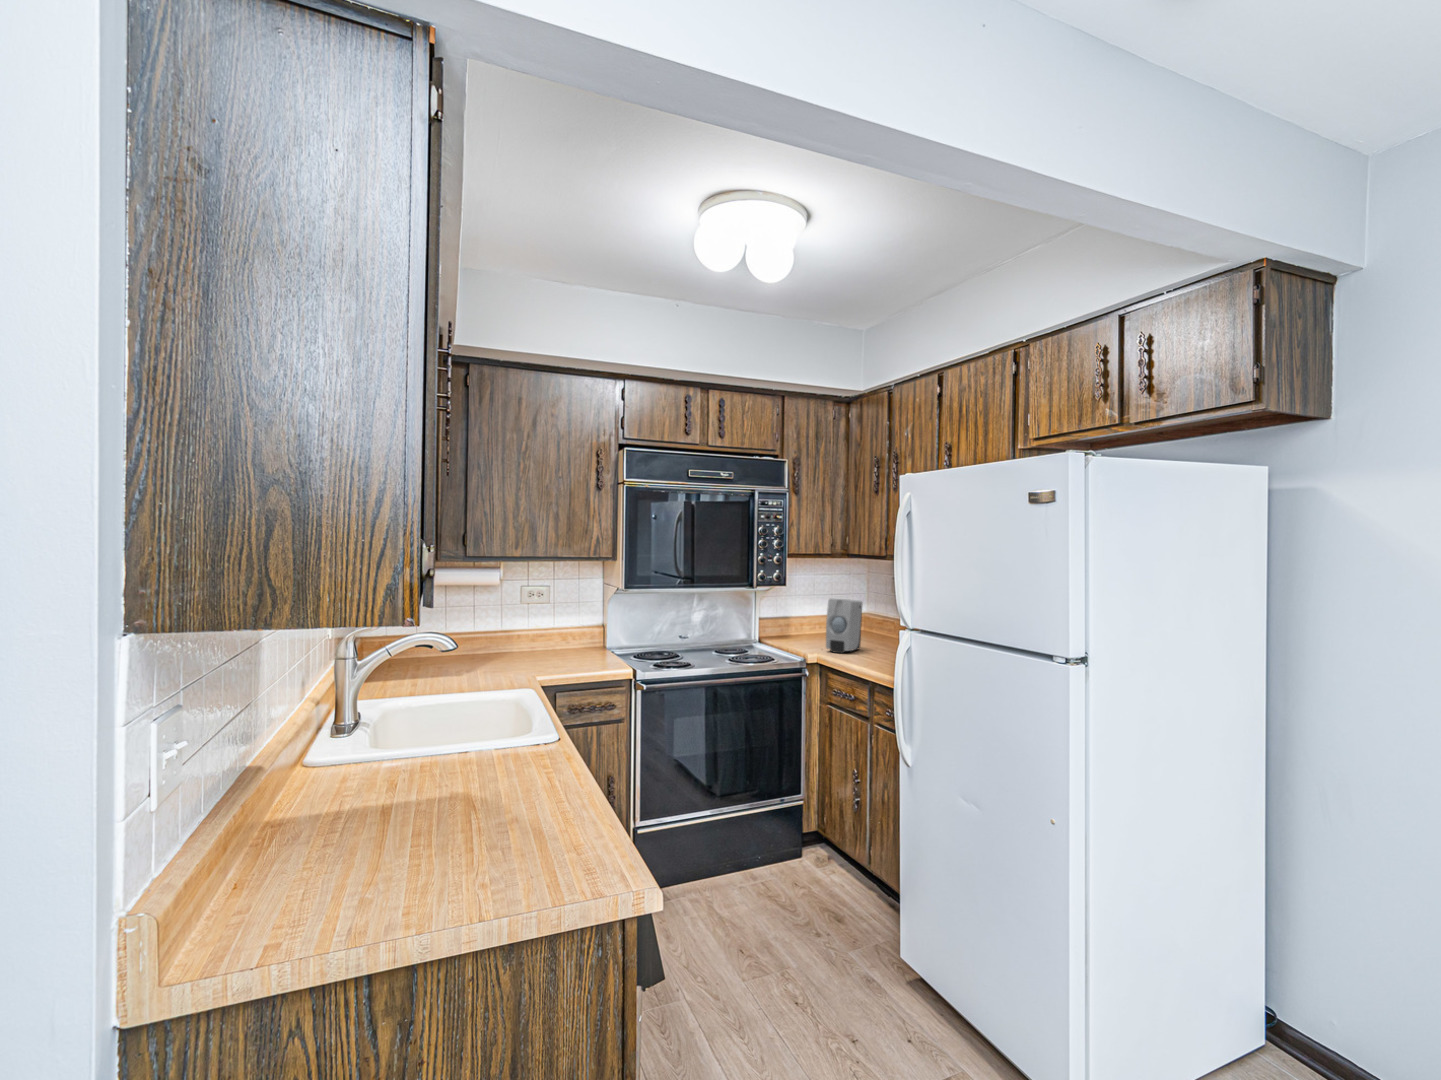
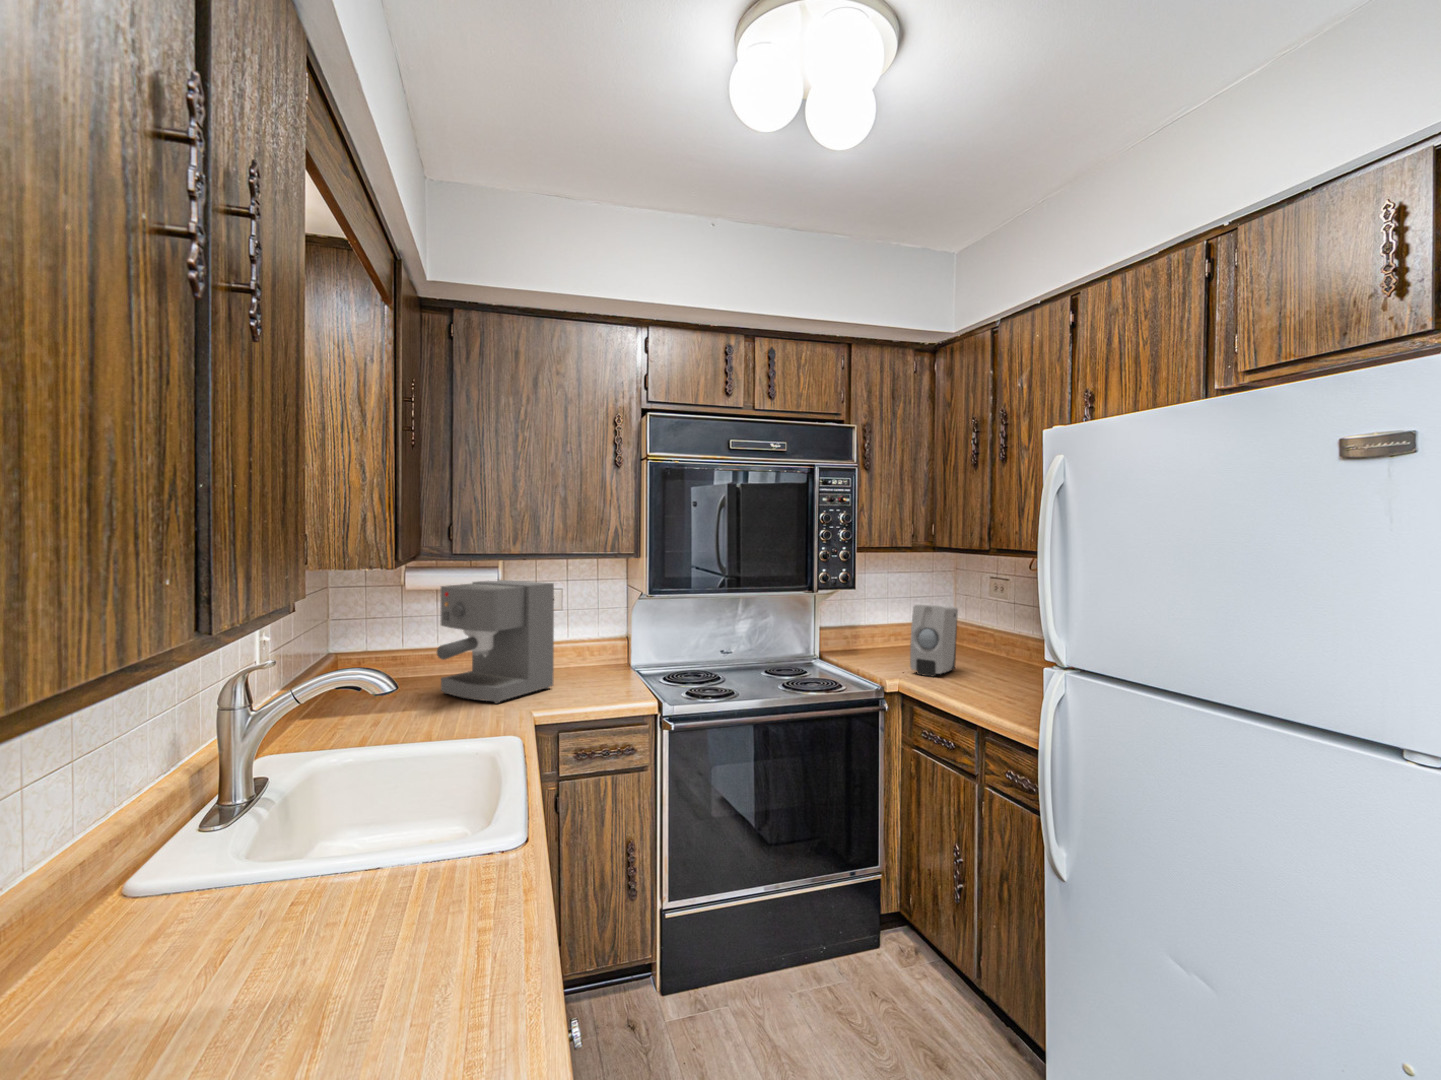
coffee maker: none [462,577,551,671] -> present [437,580,554,704]

